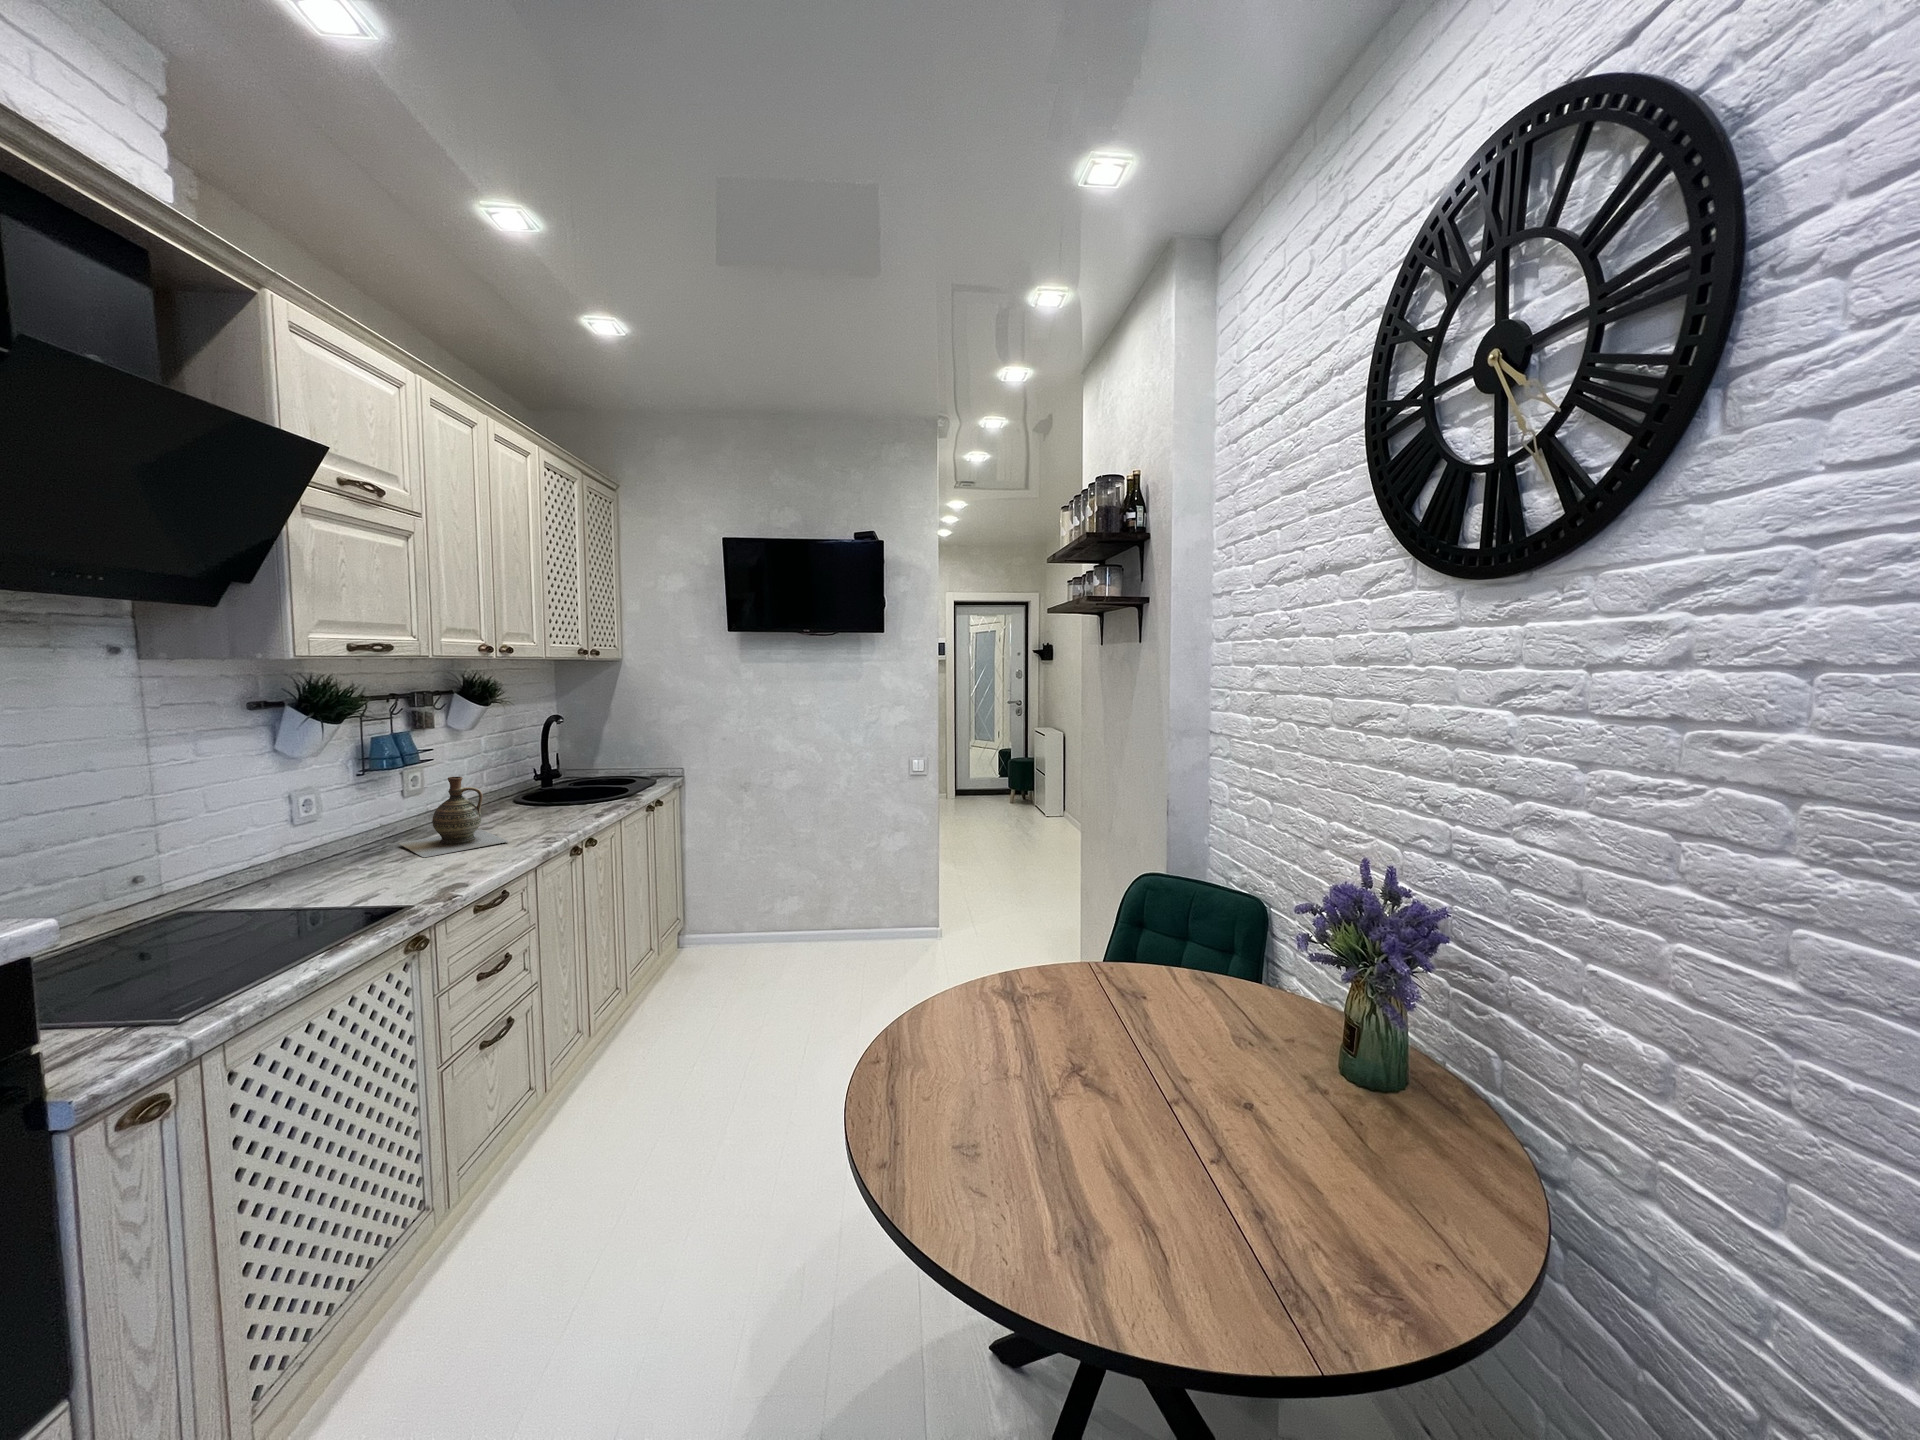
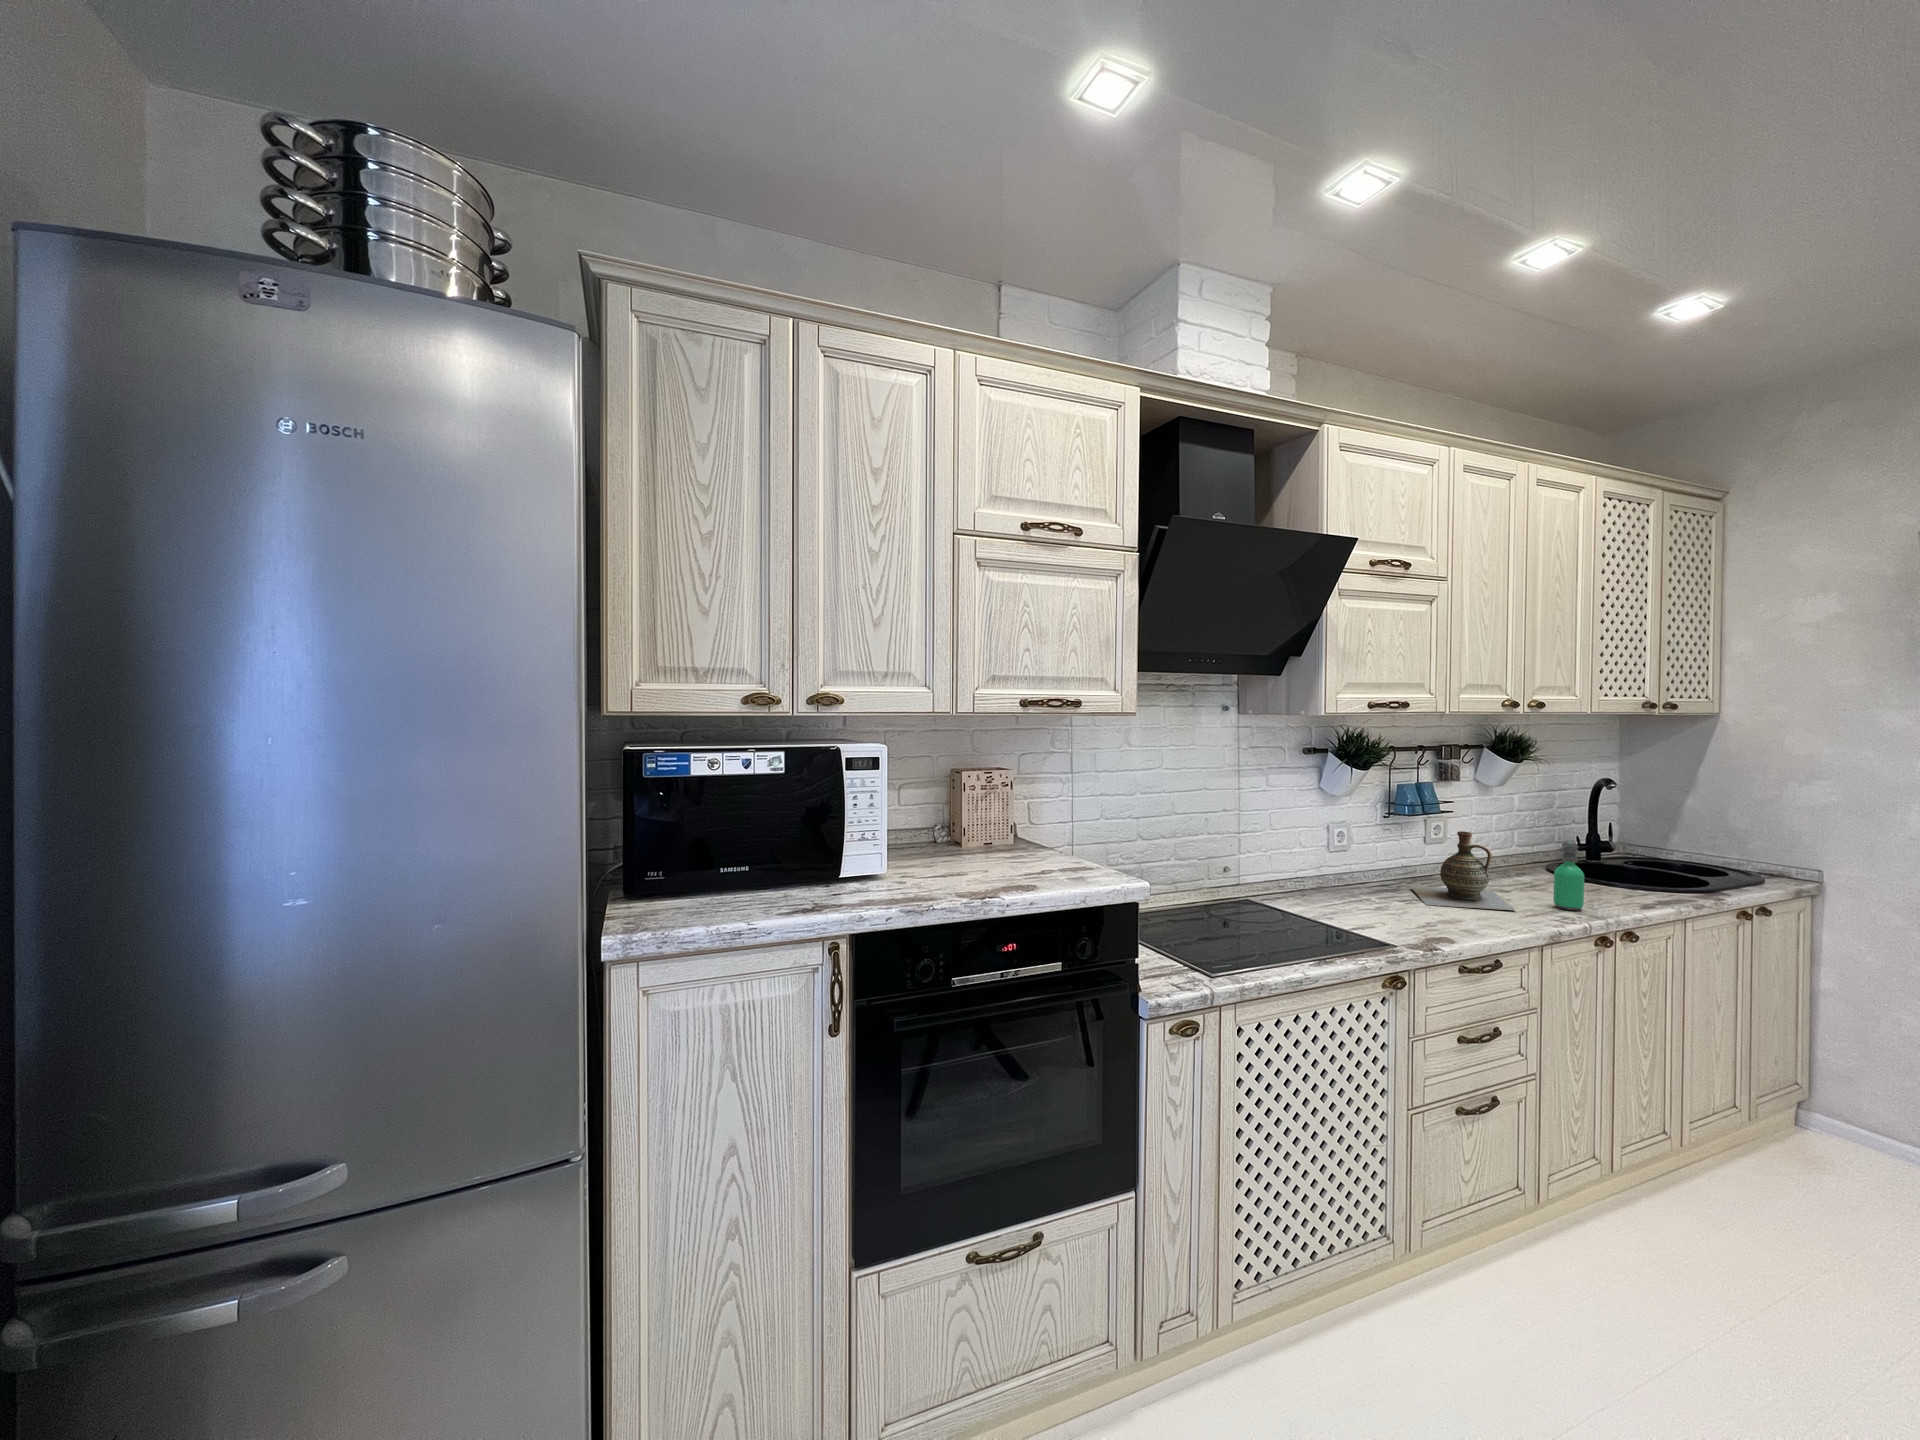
soap dispenser: none [535,770,559,831] -> present [1554,840,1584,910]

